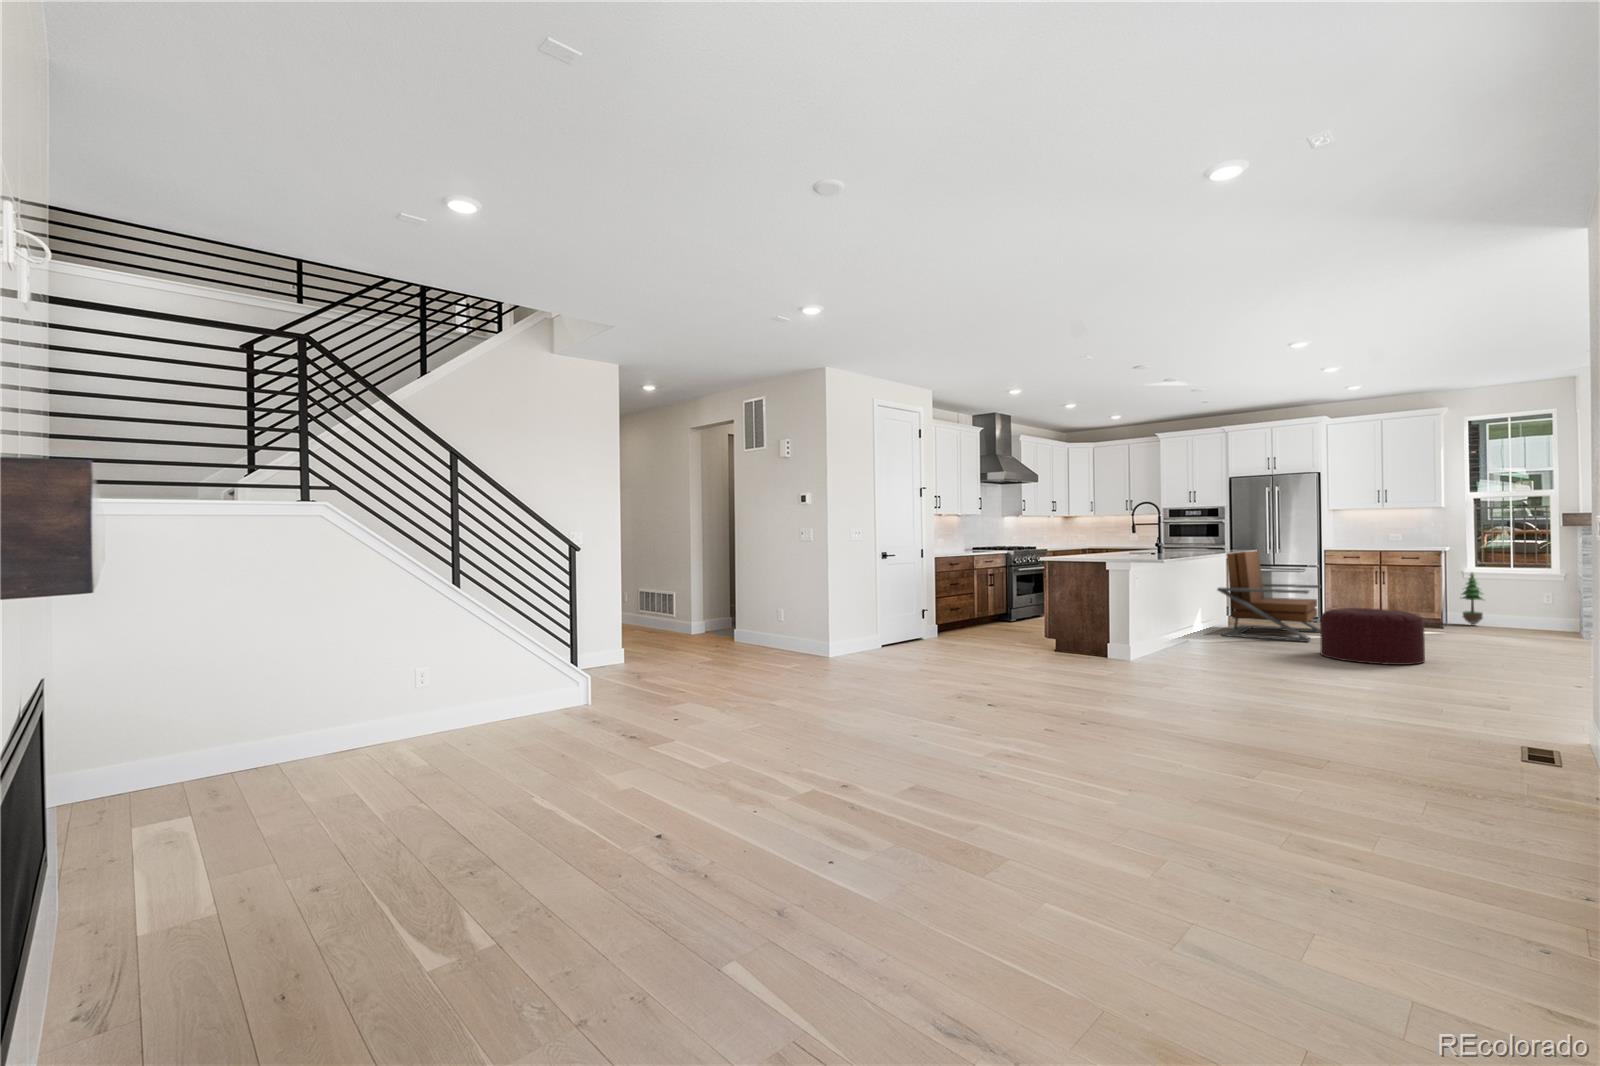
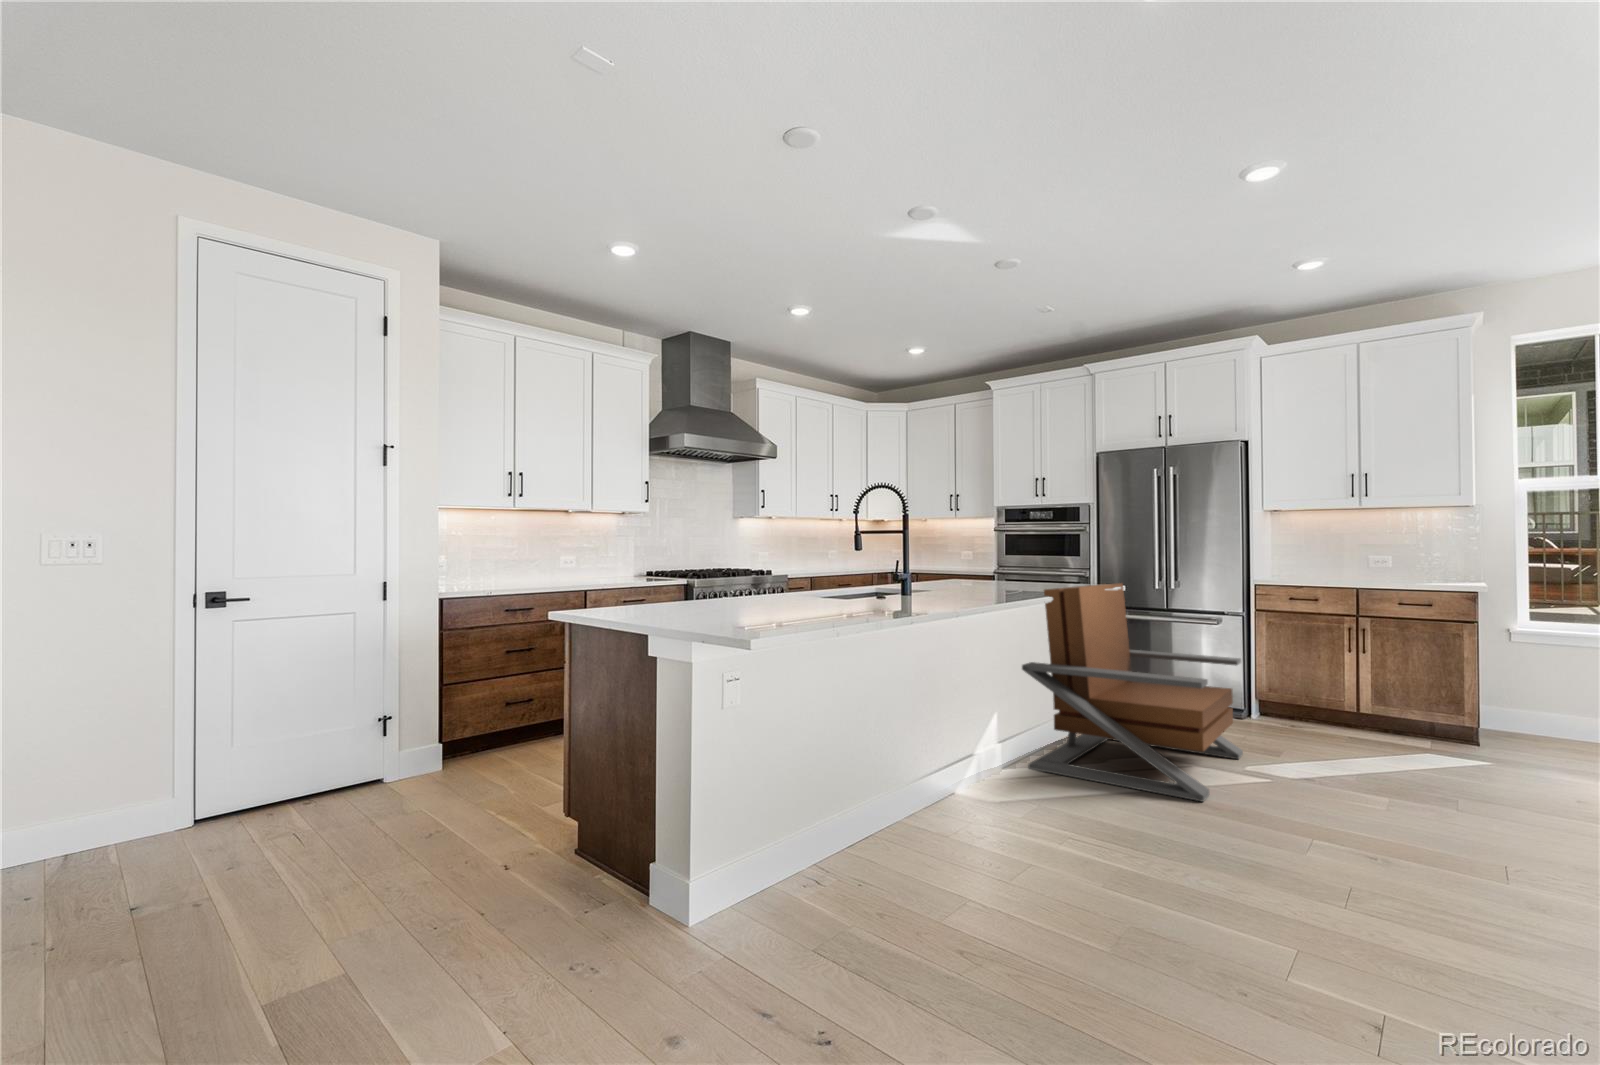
potted tree: present [1462,573,1483,625] -> none [1506,631,1560,738]
ottoman: present [1320,608,1425,665] -> none [1215,745,1511,963]

